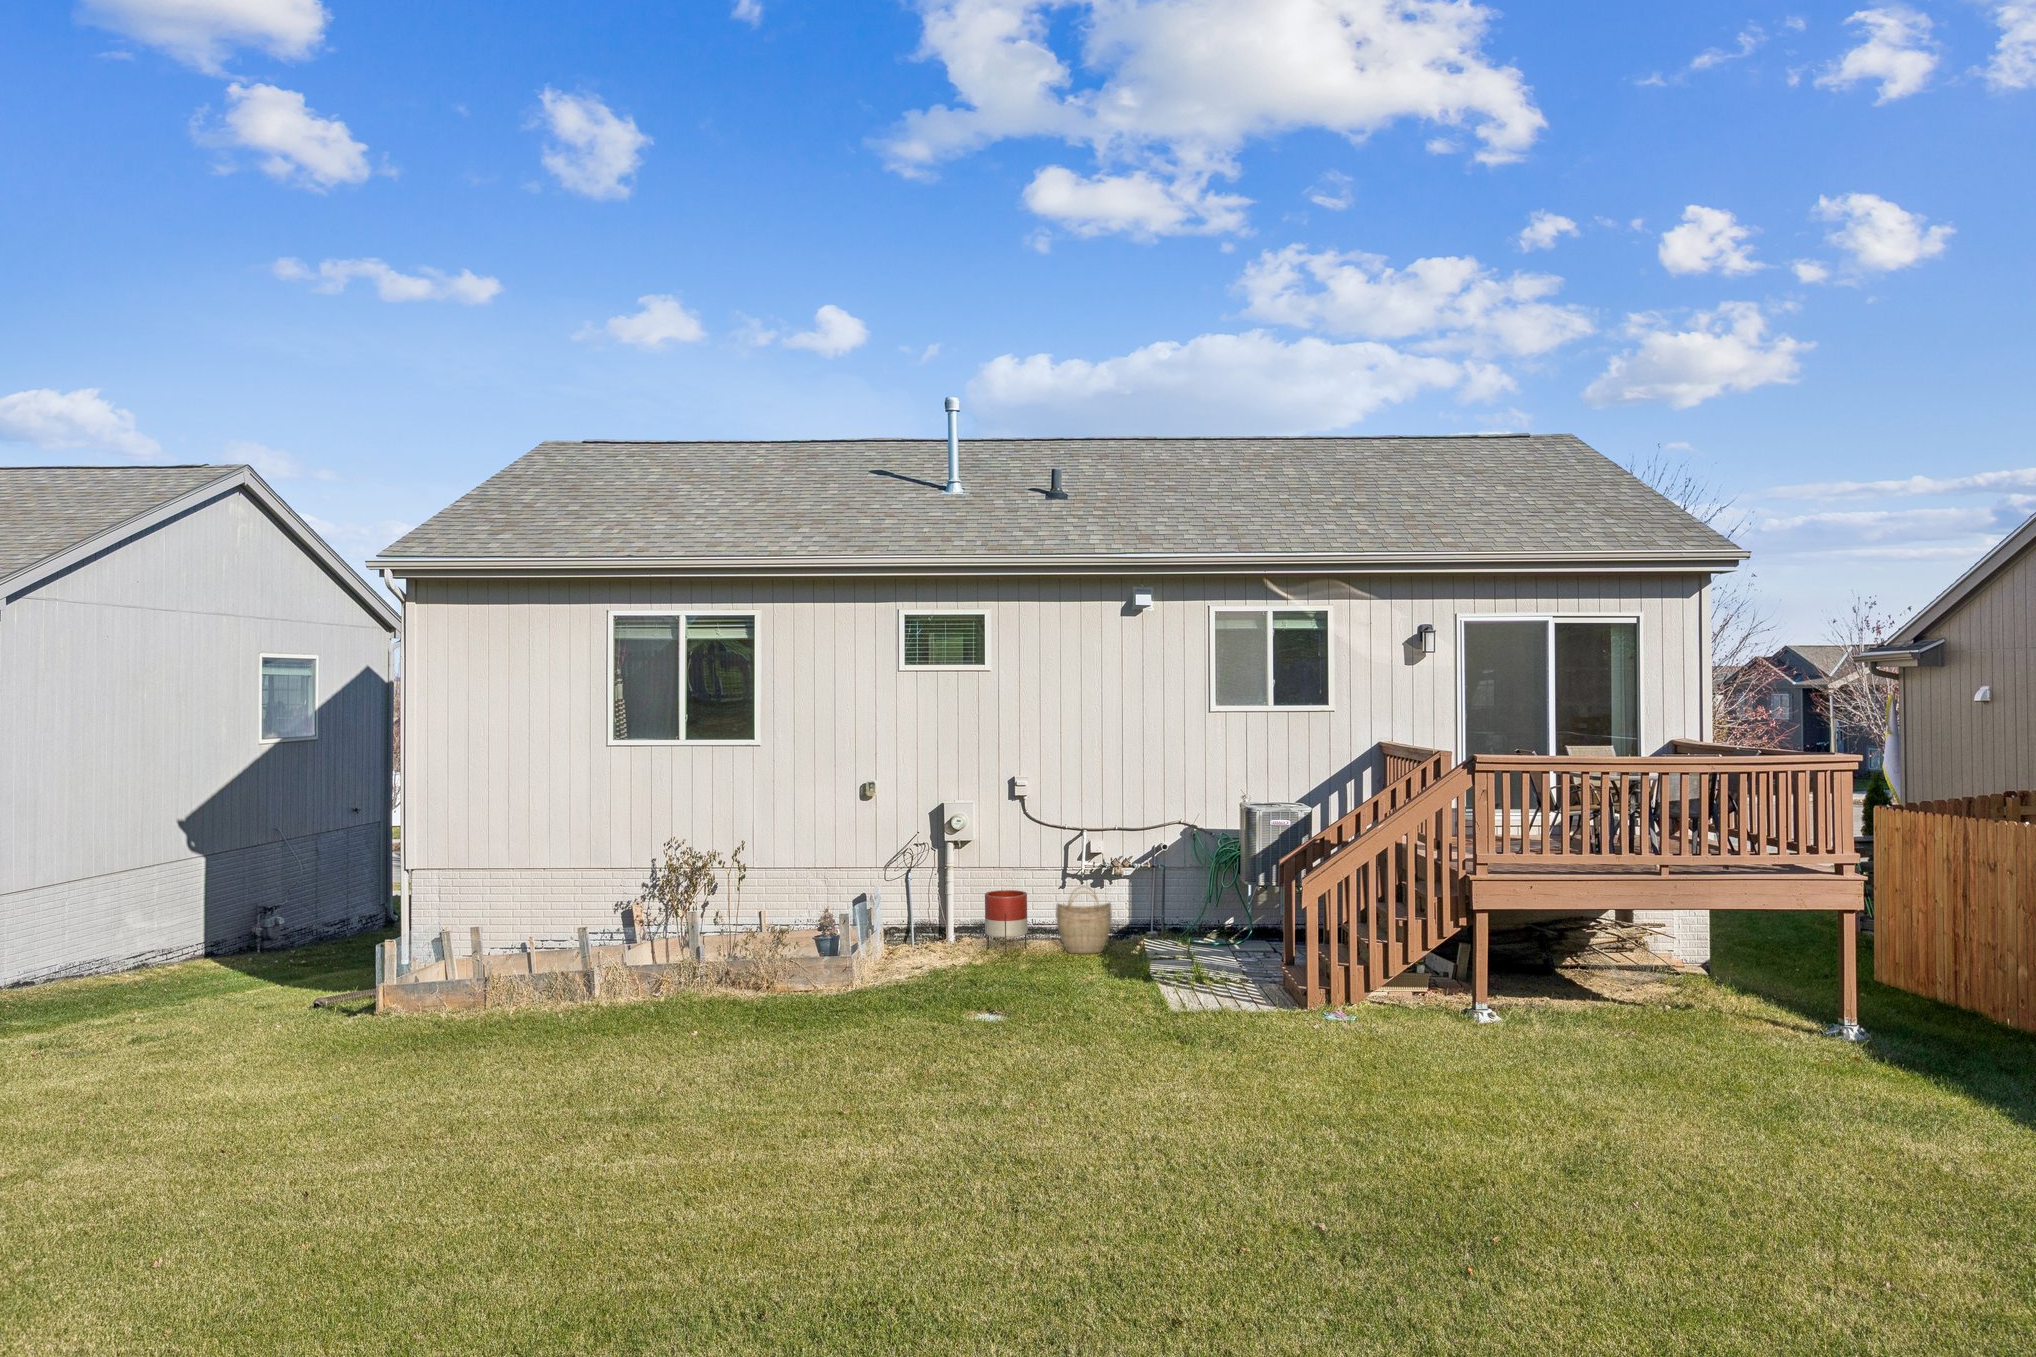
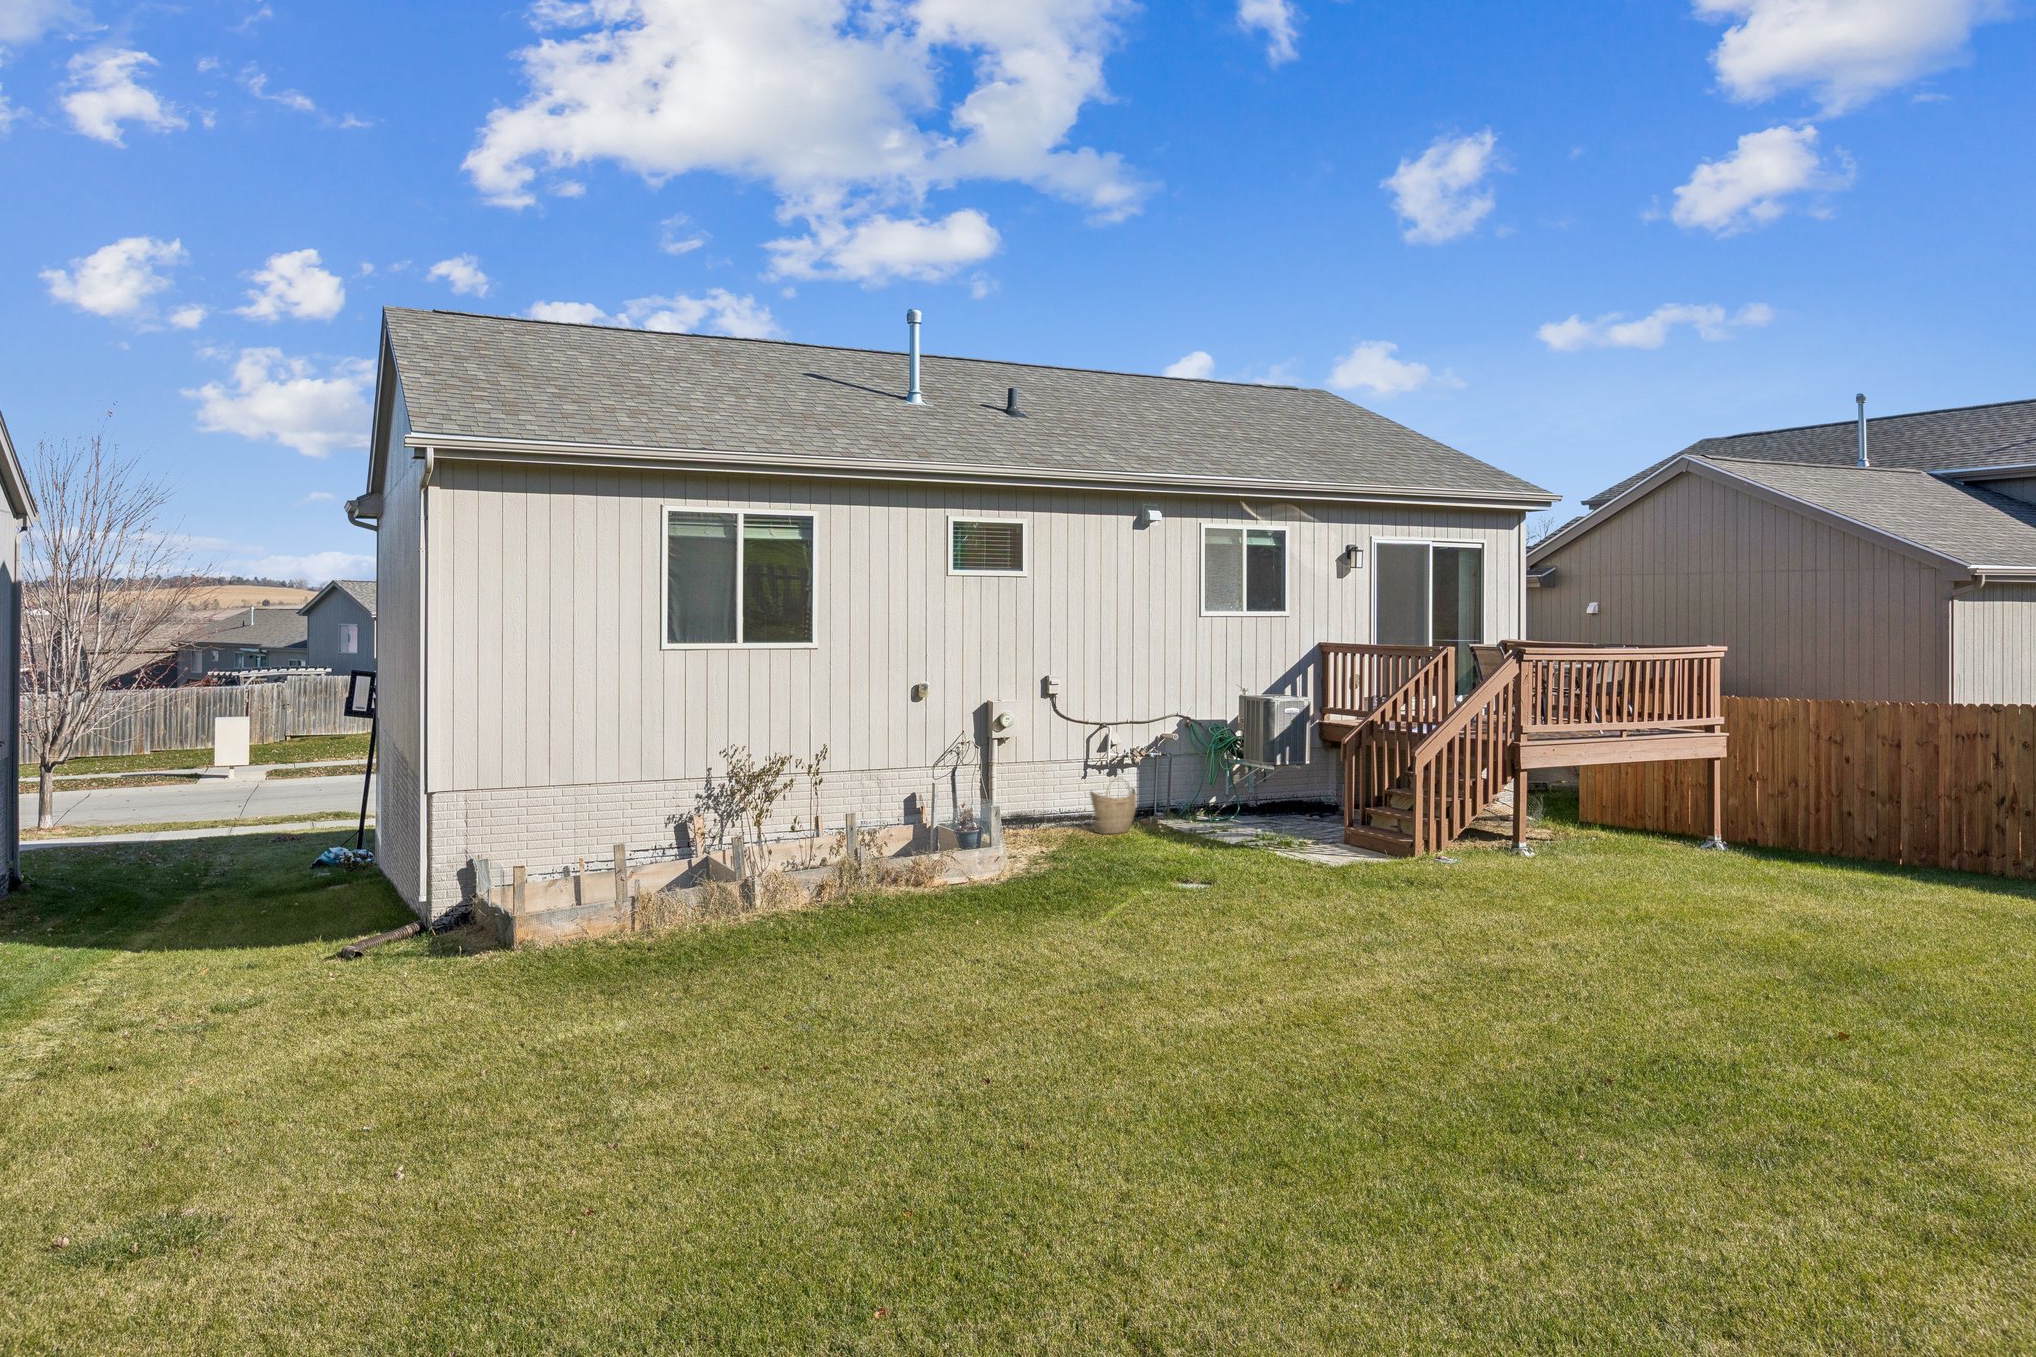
planter: present [985,890,1028,955] -> none [1026,782,1067,841]

